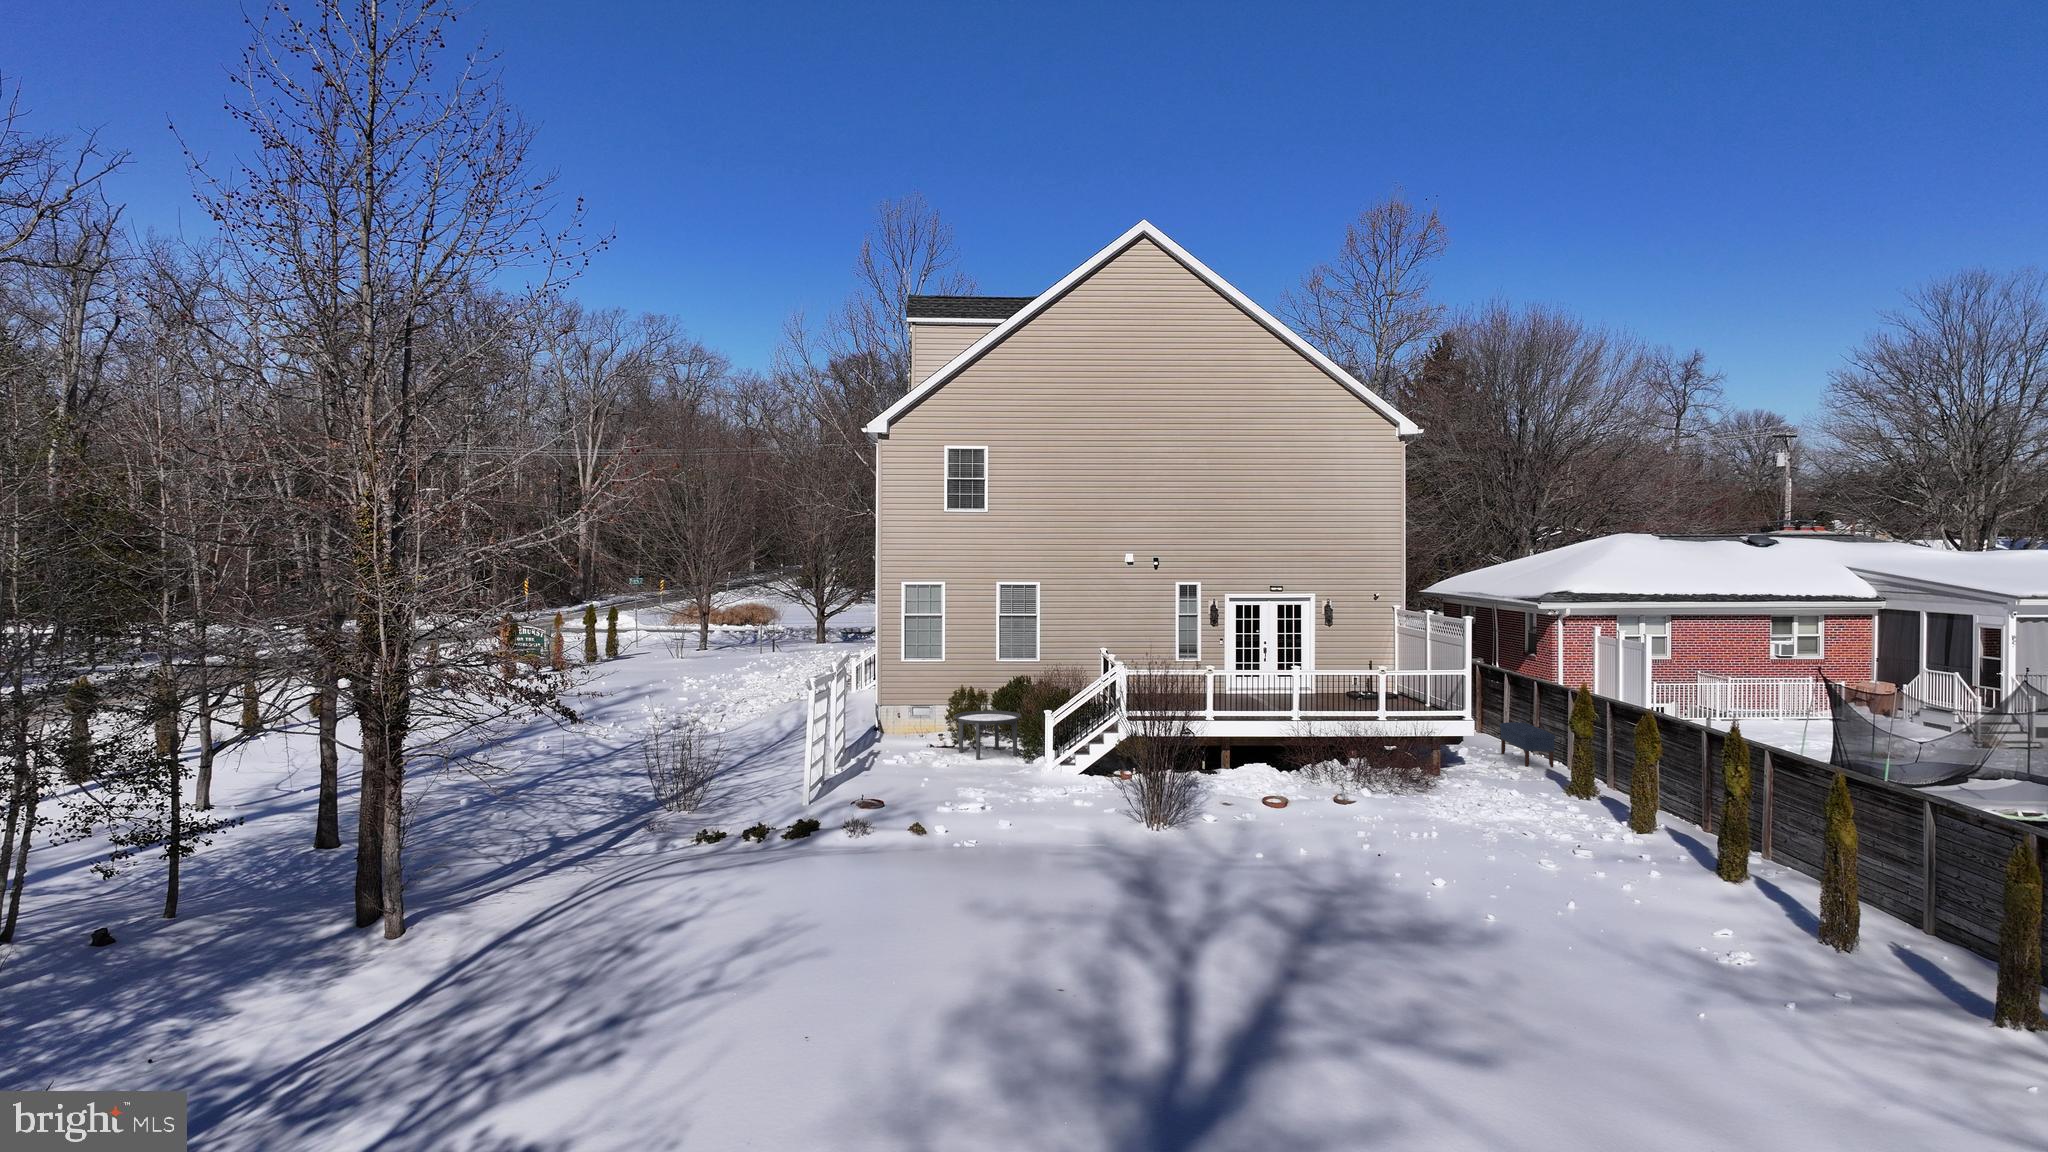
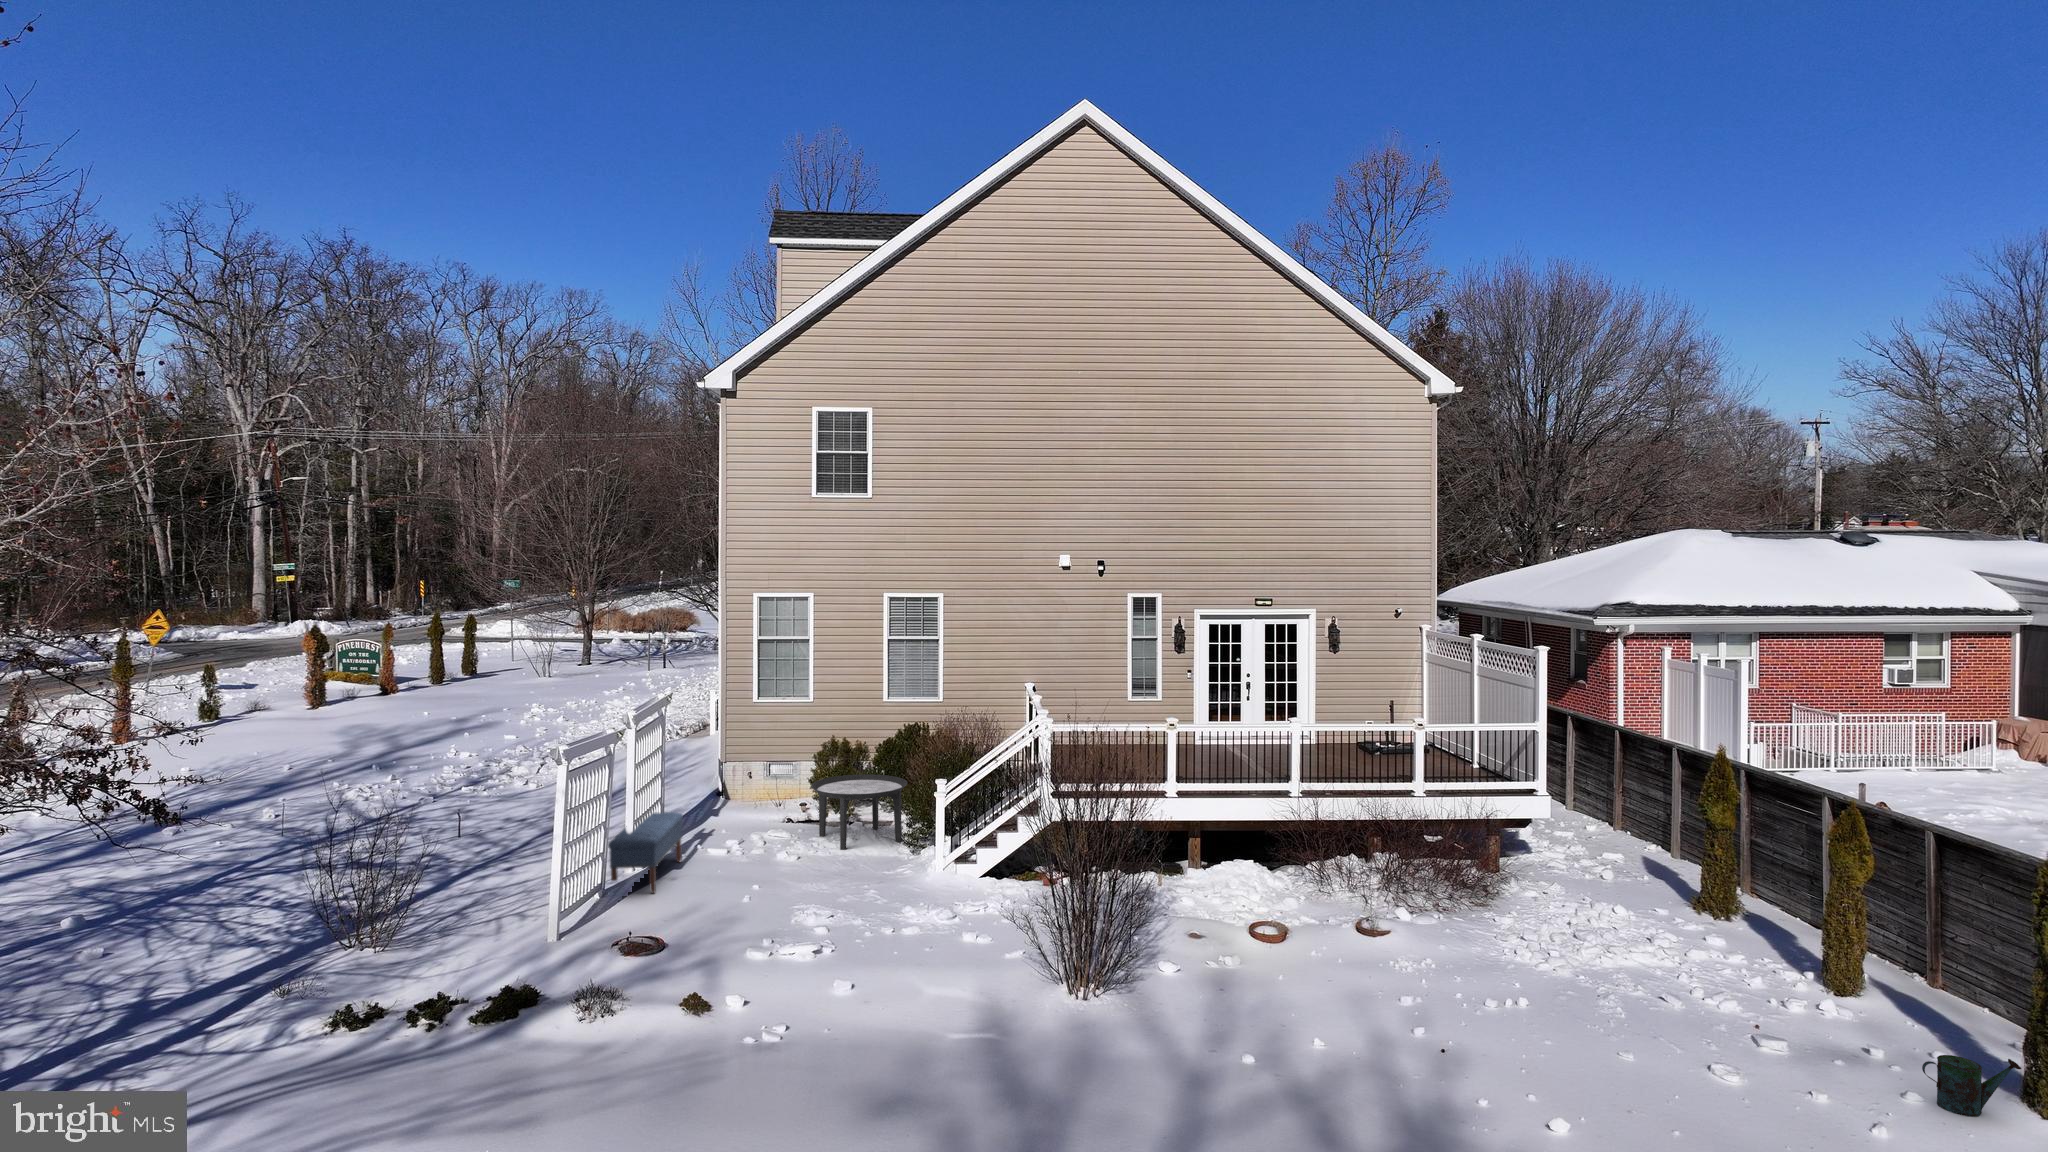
bench: present [1500,722,1555,767] -> present [608,812,683,893]
watering can: none [1664,852,1721,886] -> present [1922,1055,2021,1117]

